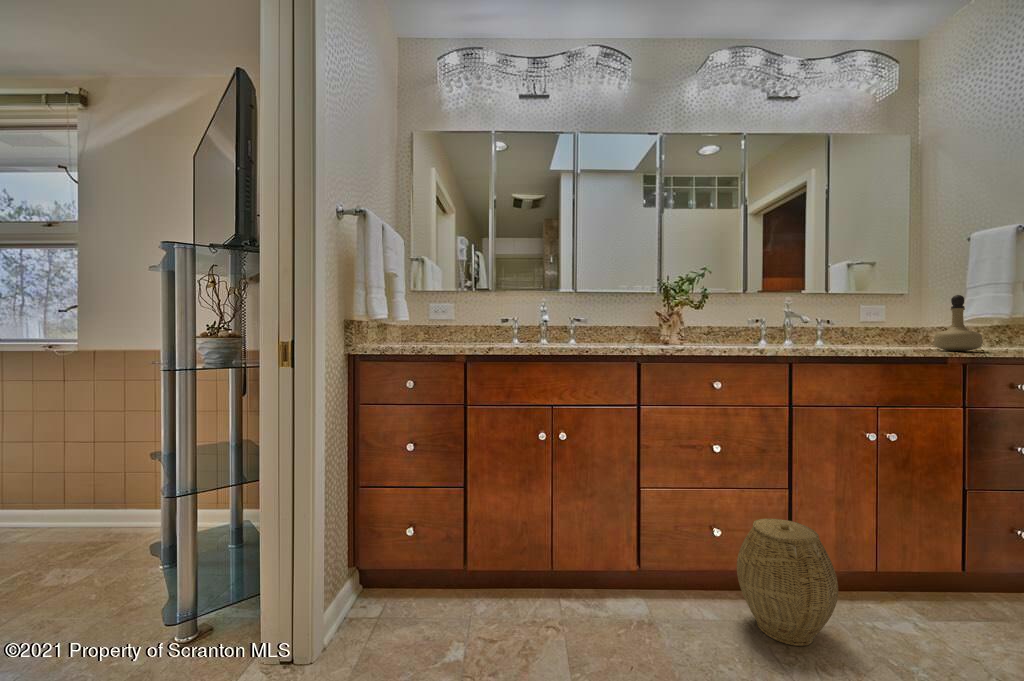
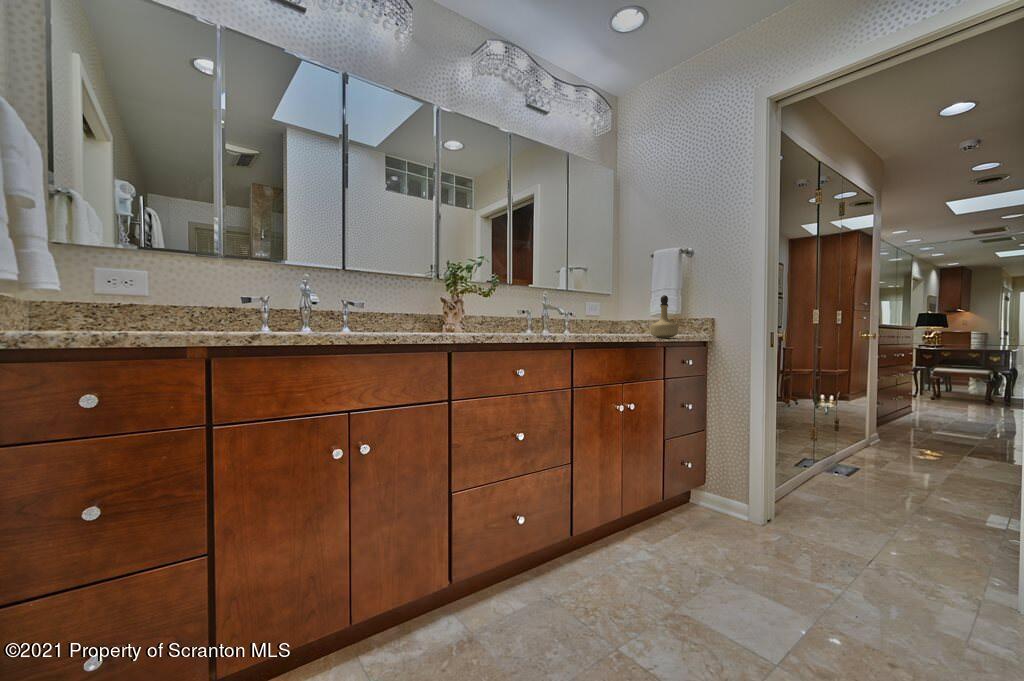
woven basket: present [737,519,838,646] -> none [540,494,621,609]

